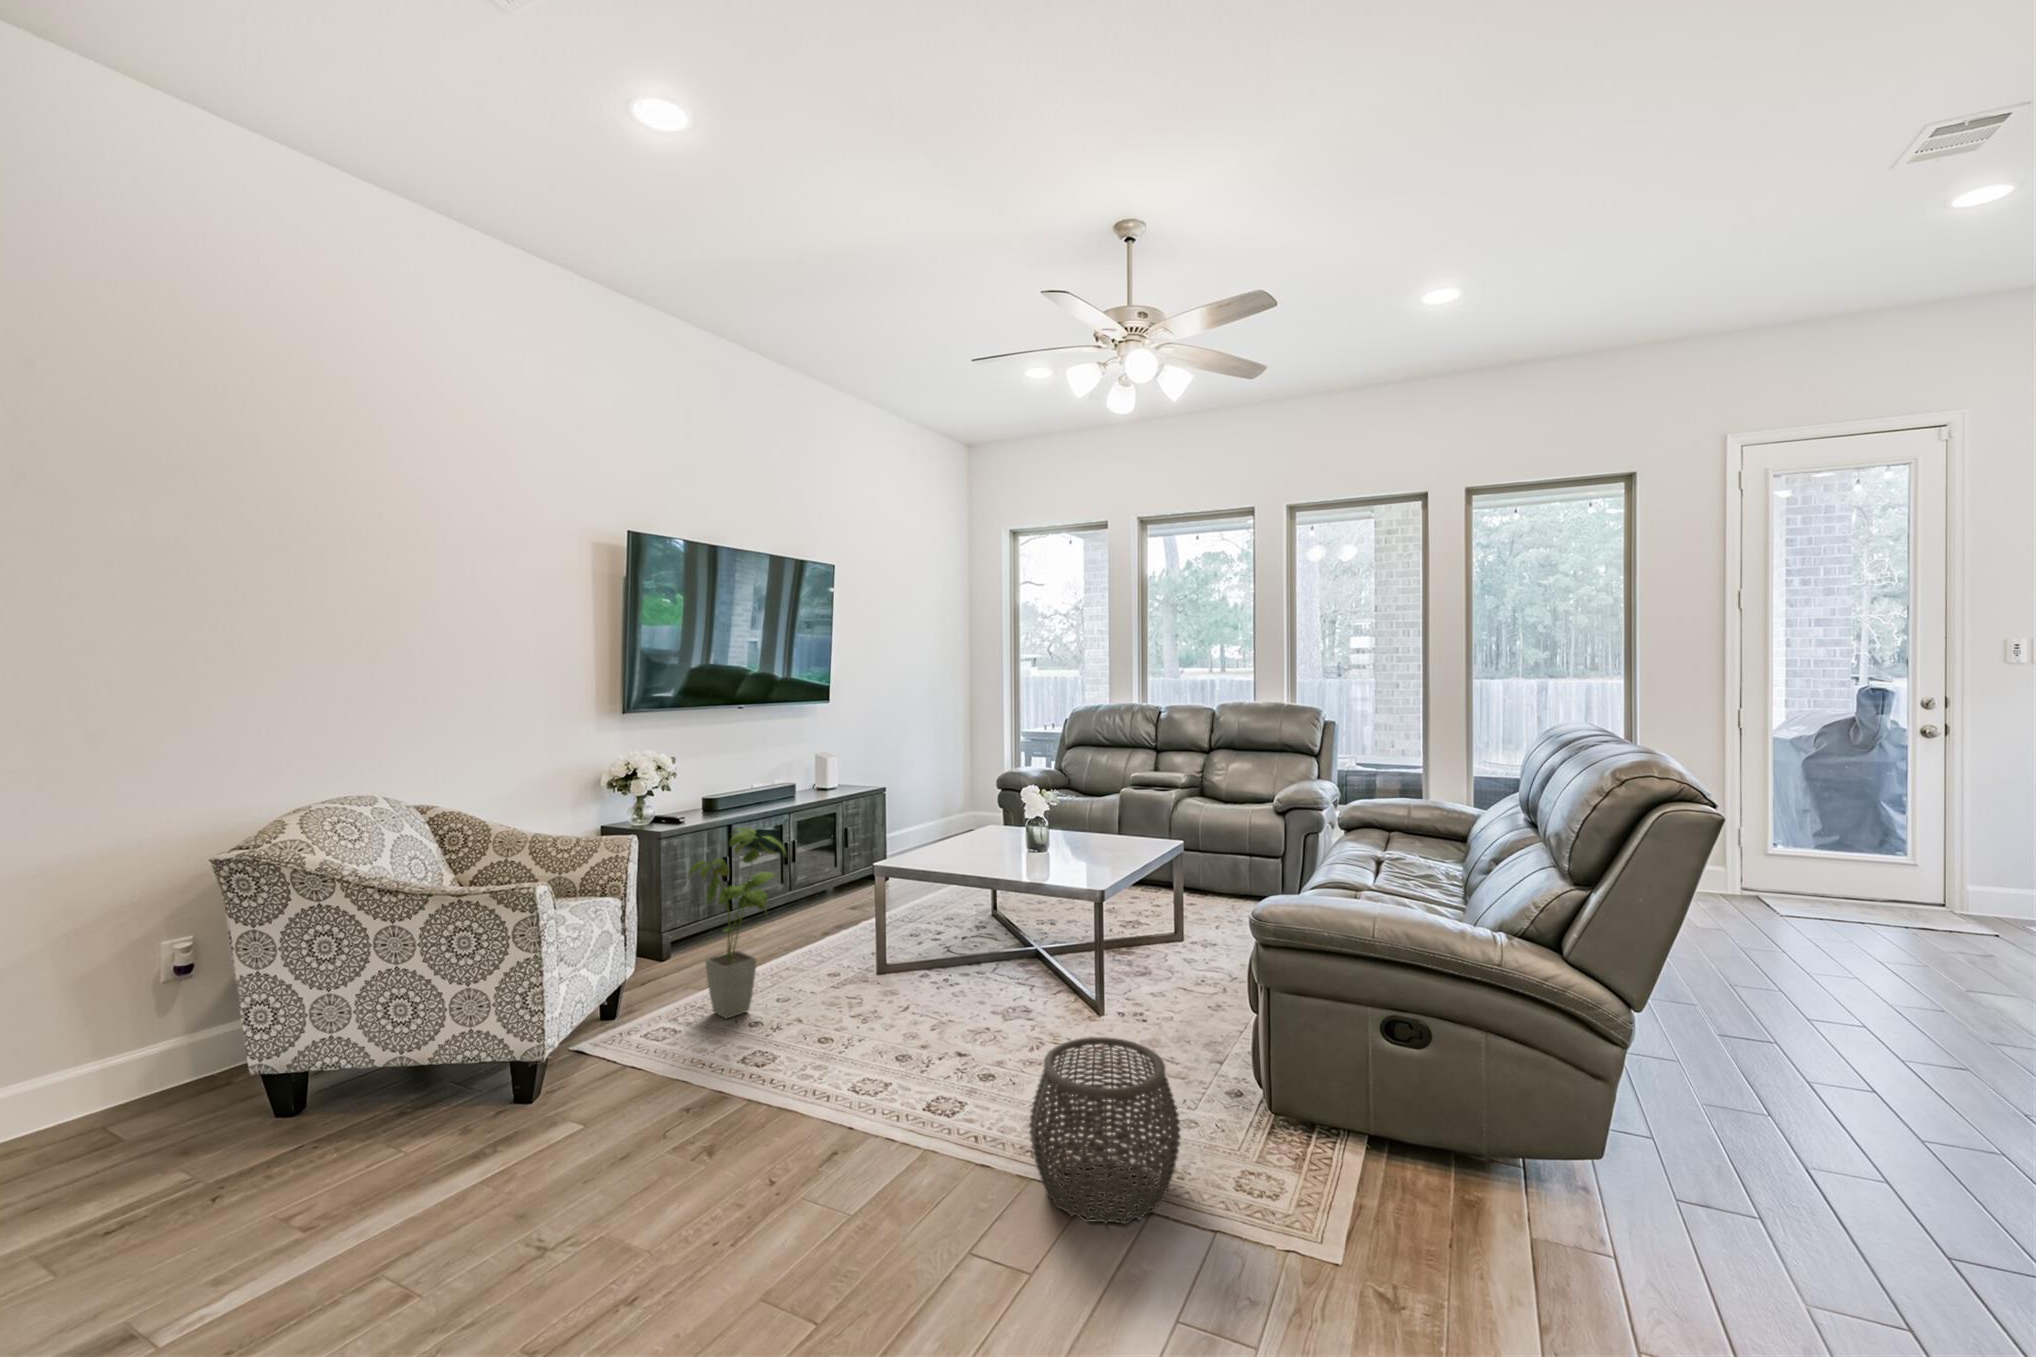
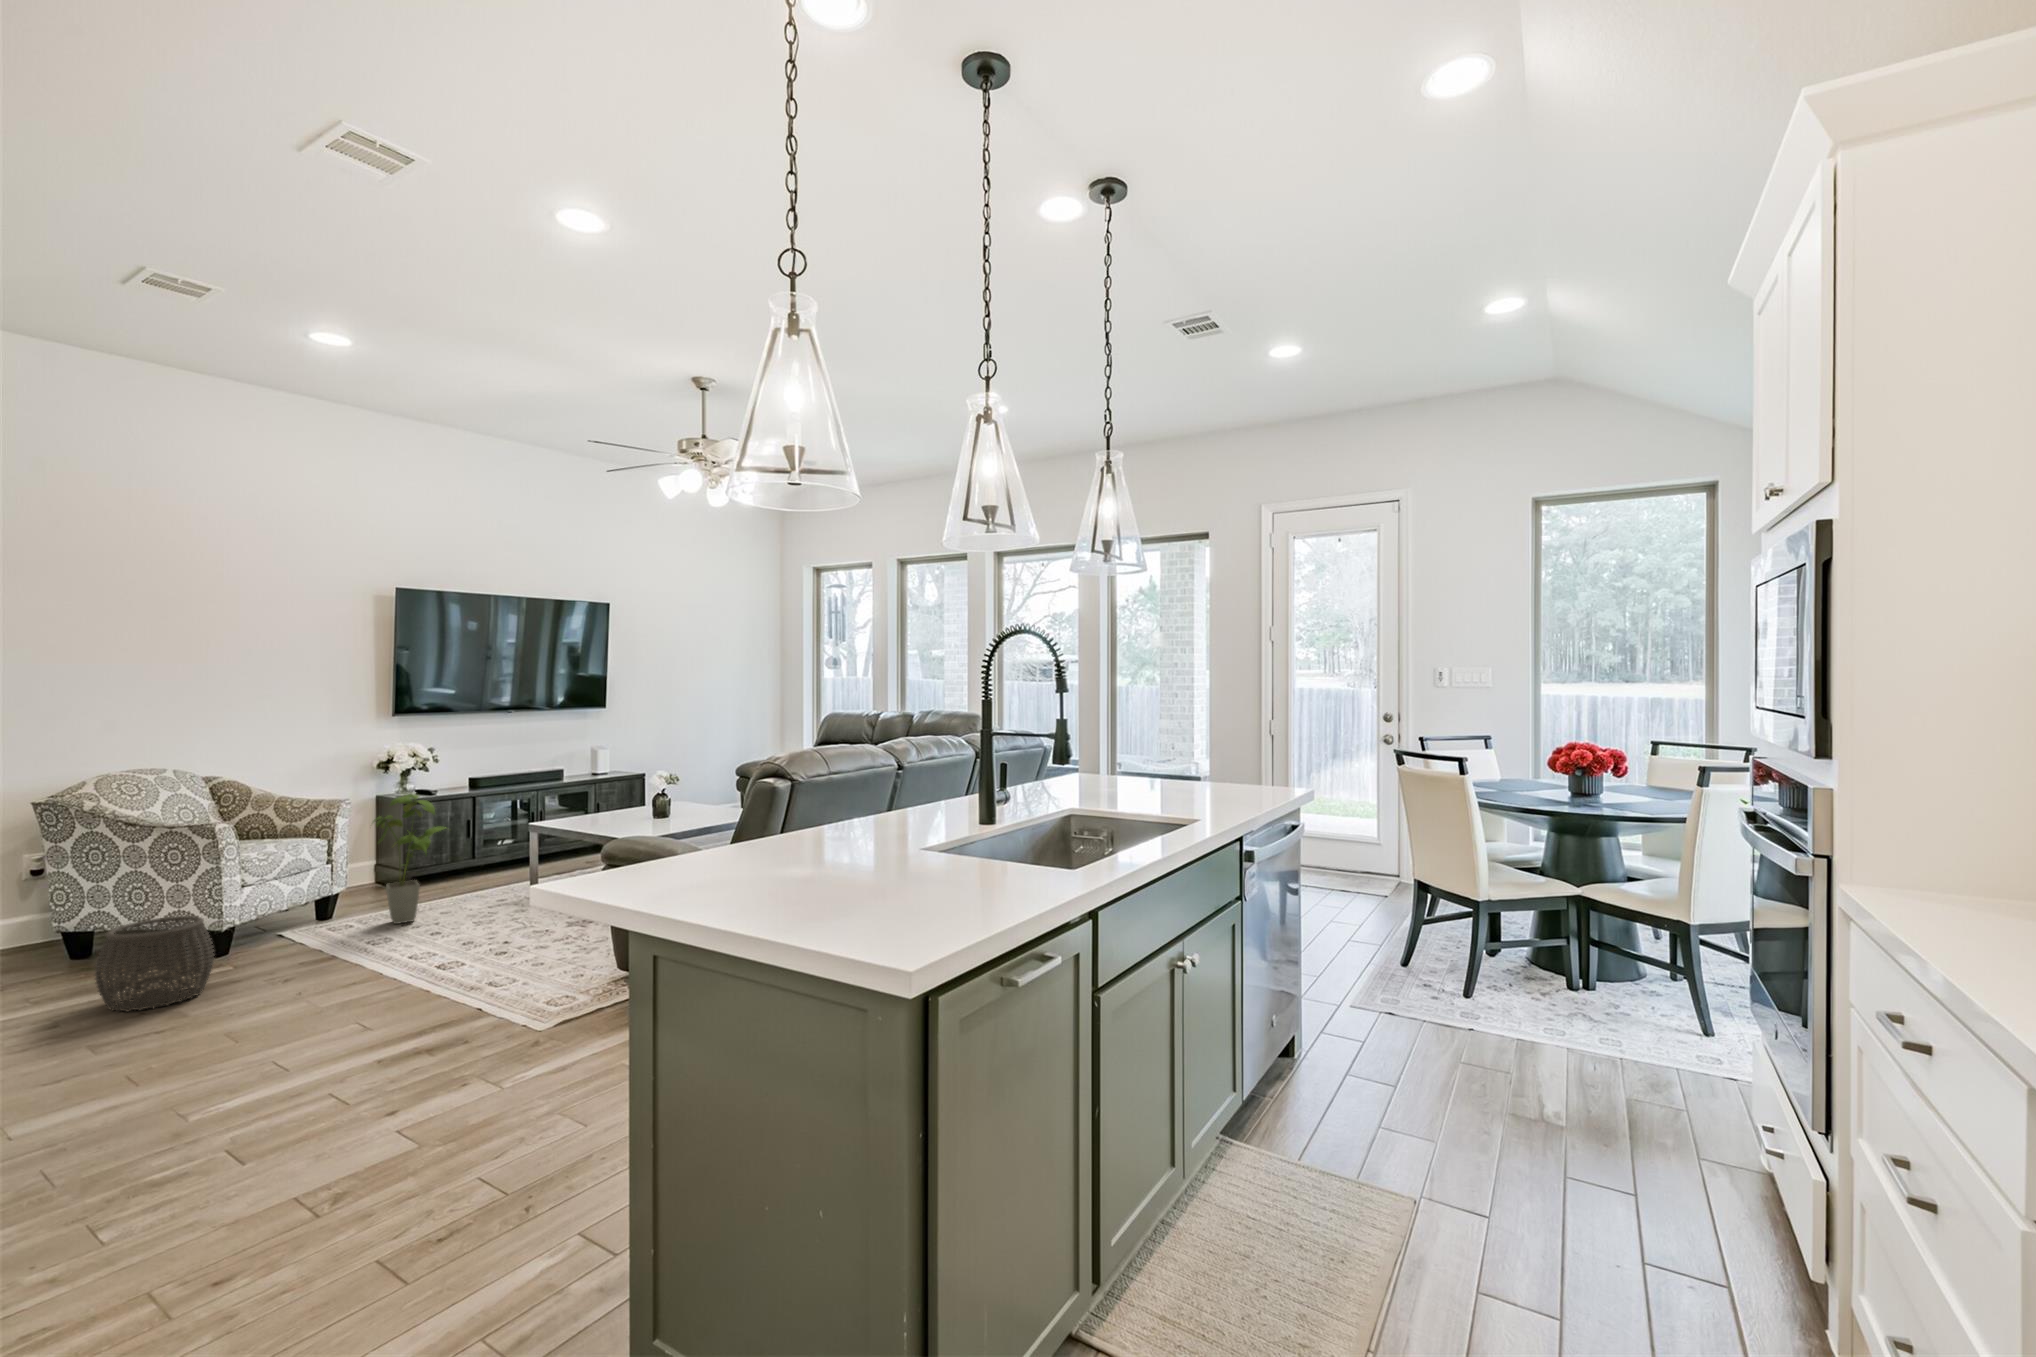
woven basket: present [1029,1037,1181,1224] -> present [95,916,214,1012]

